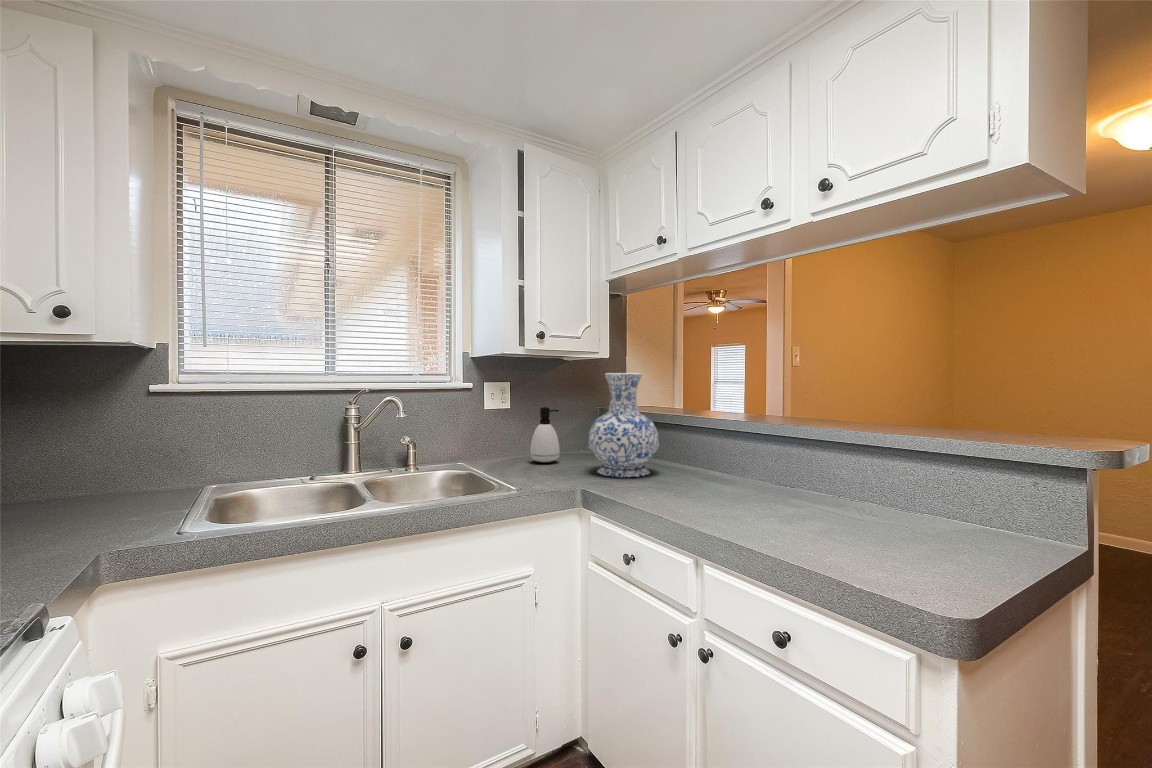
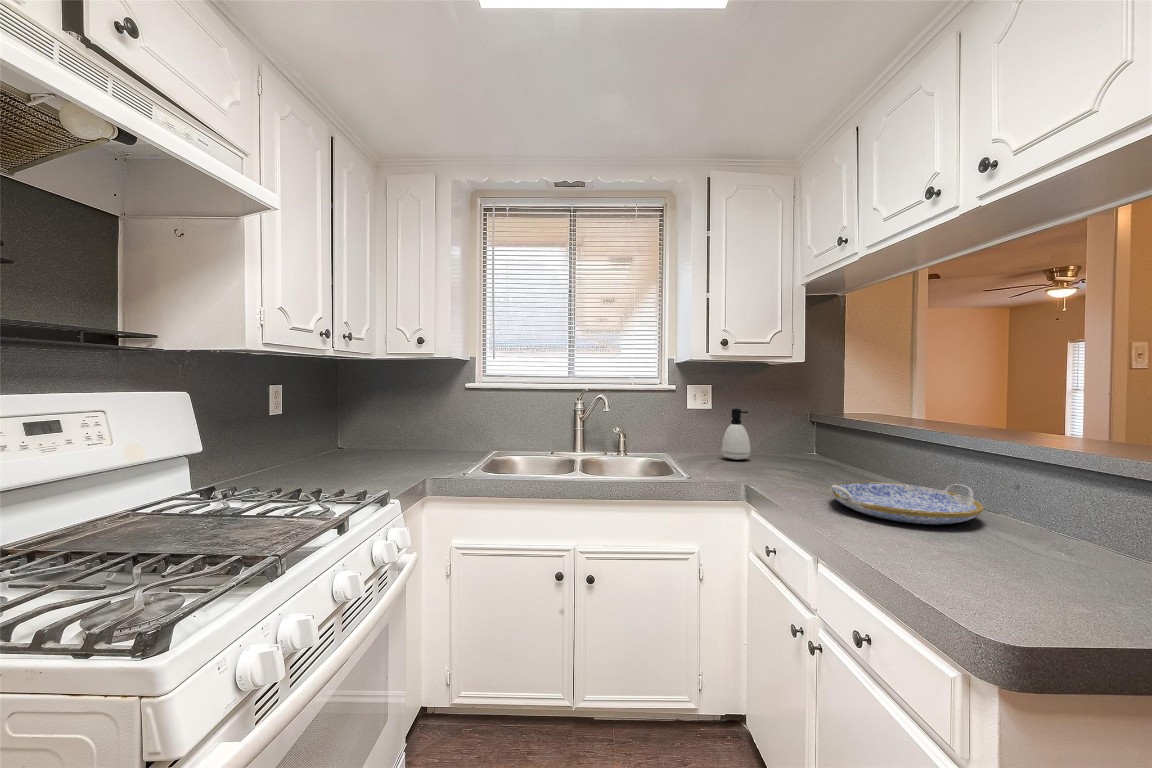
vase: present [589,373,659,477] -> none [767,378,844,481]
serving tray: none [676,465,802,508] -> present [829,482,984,525]

